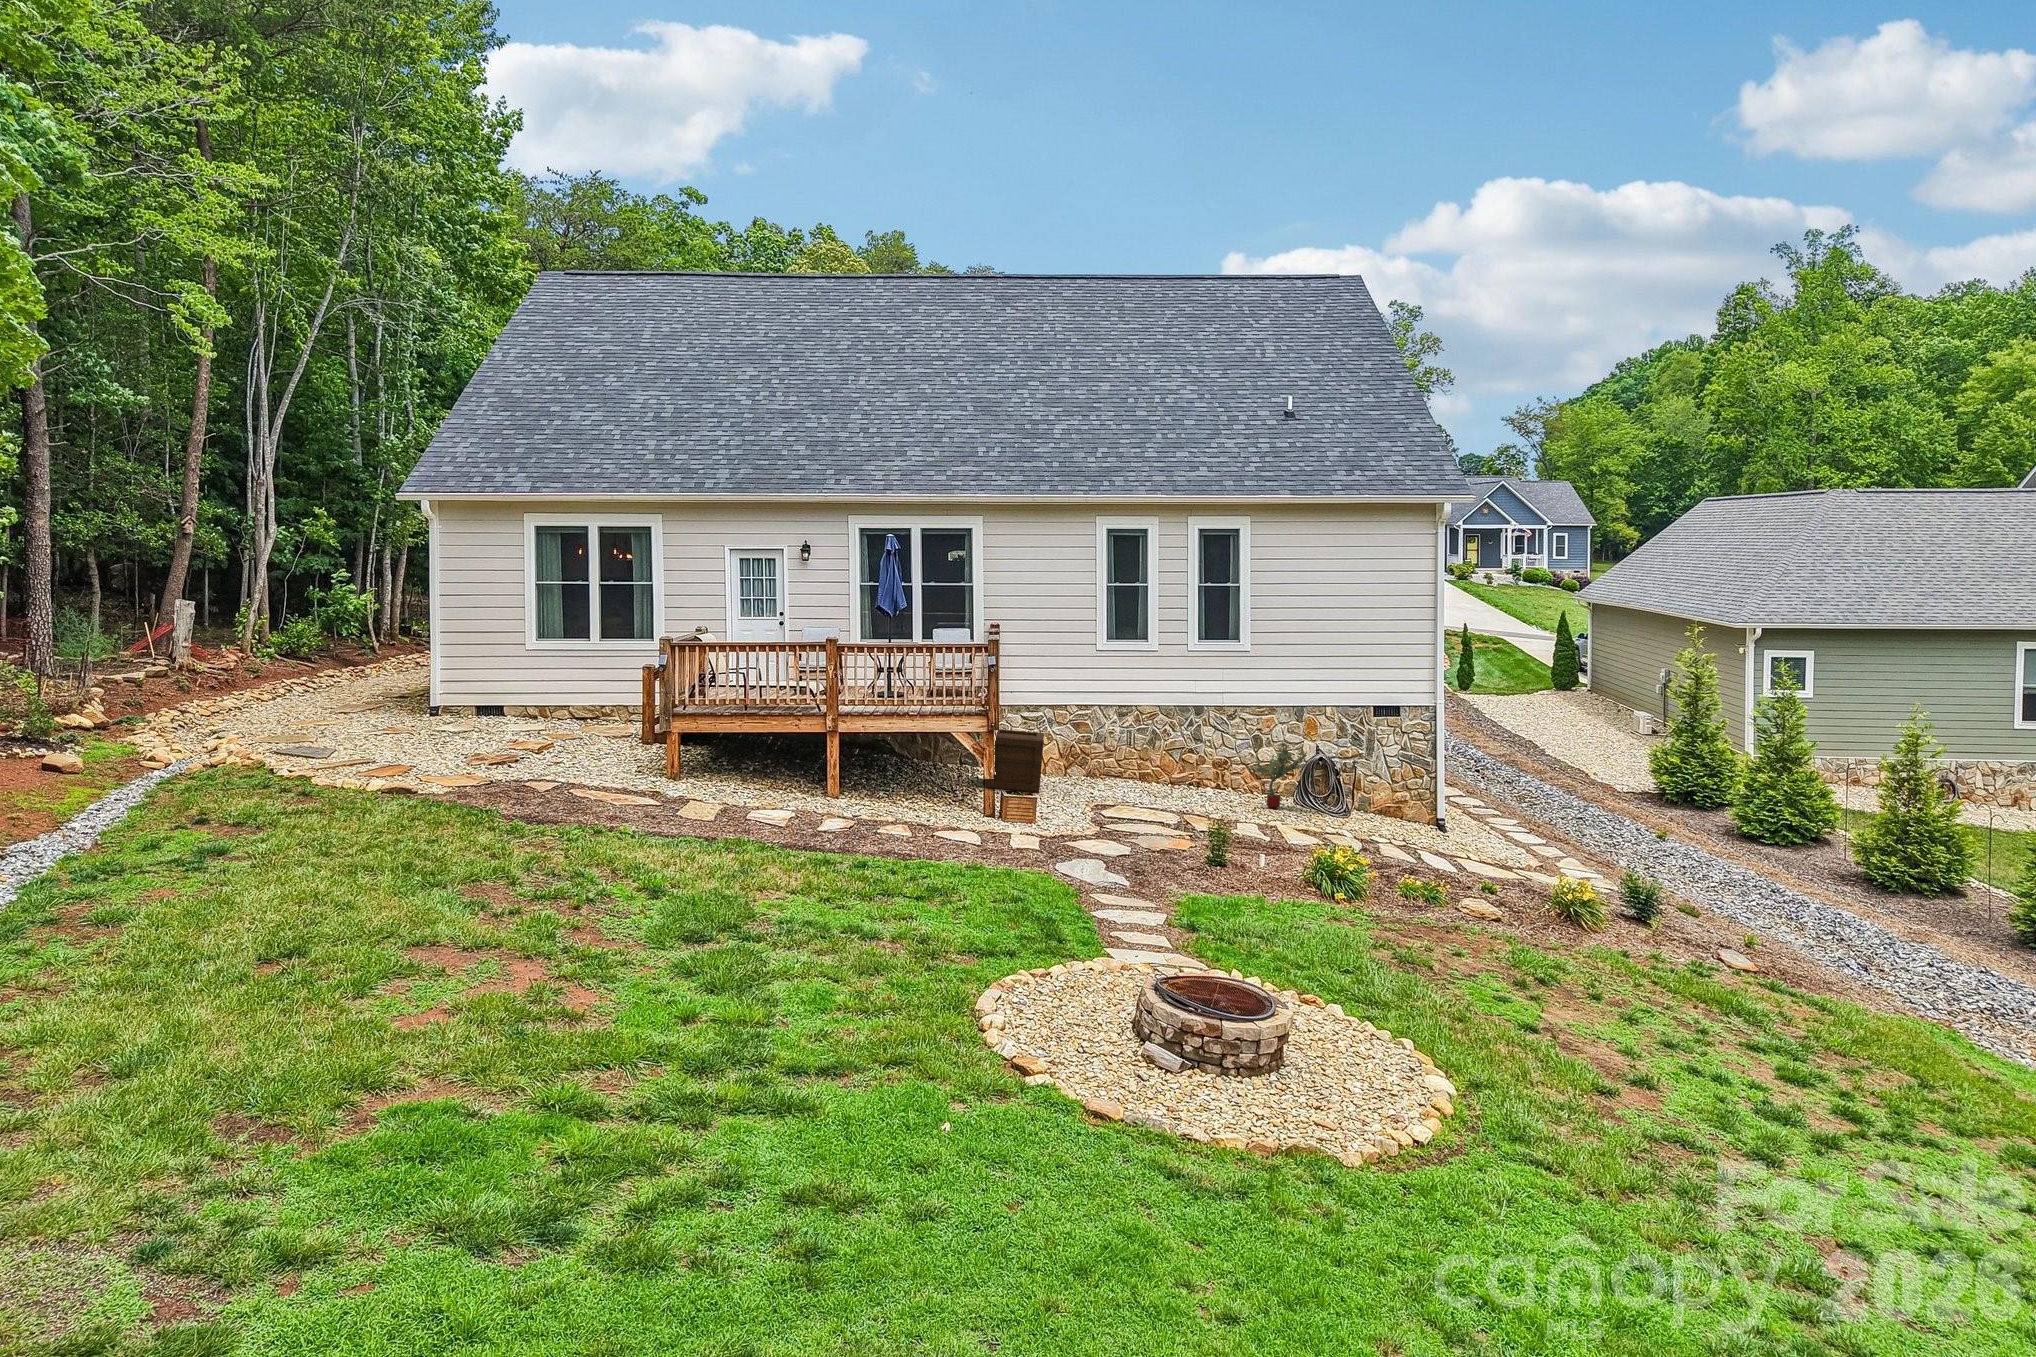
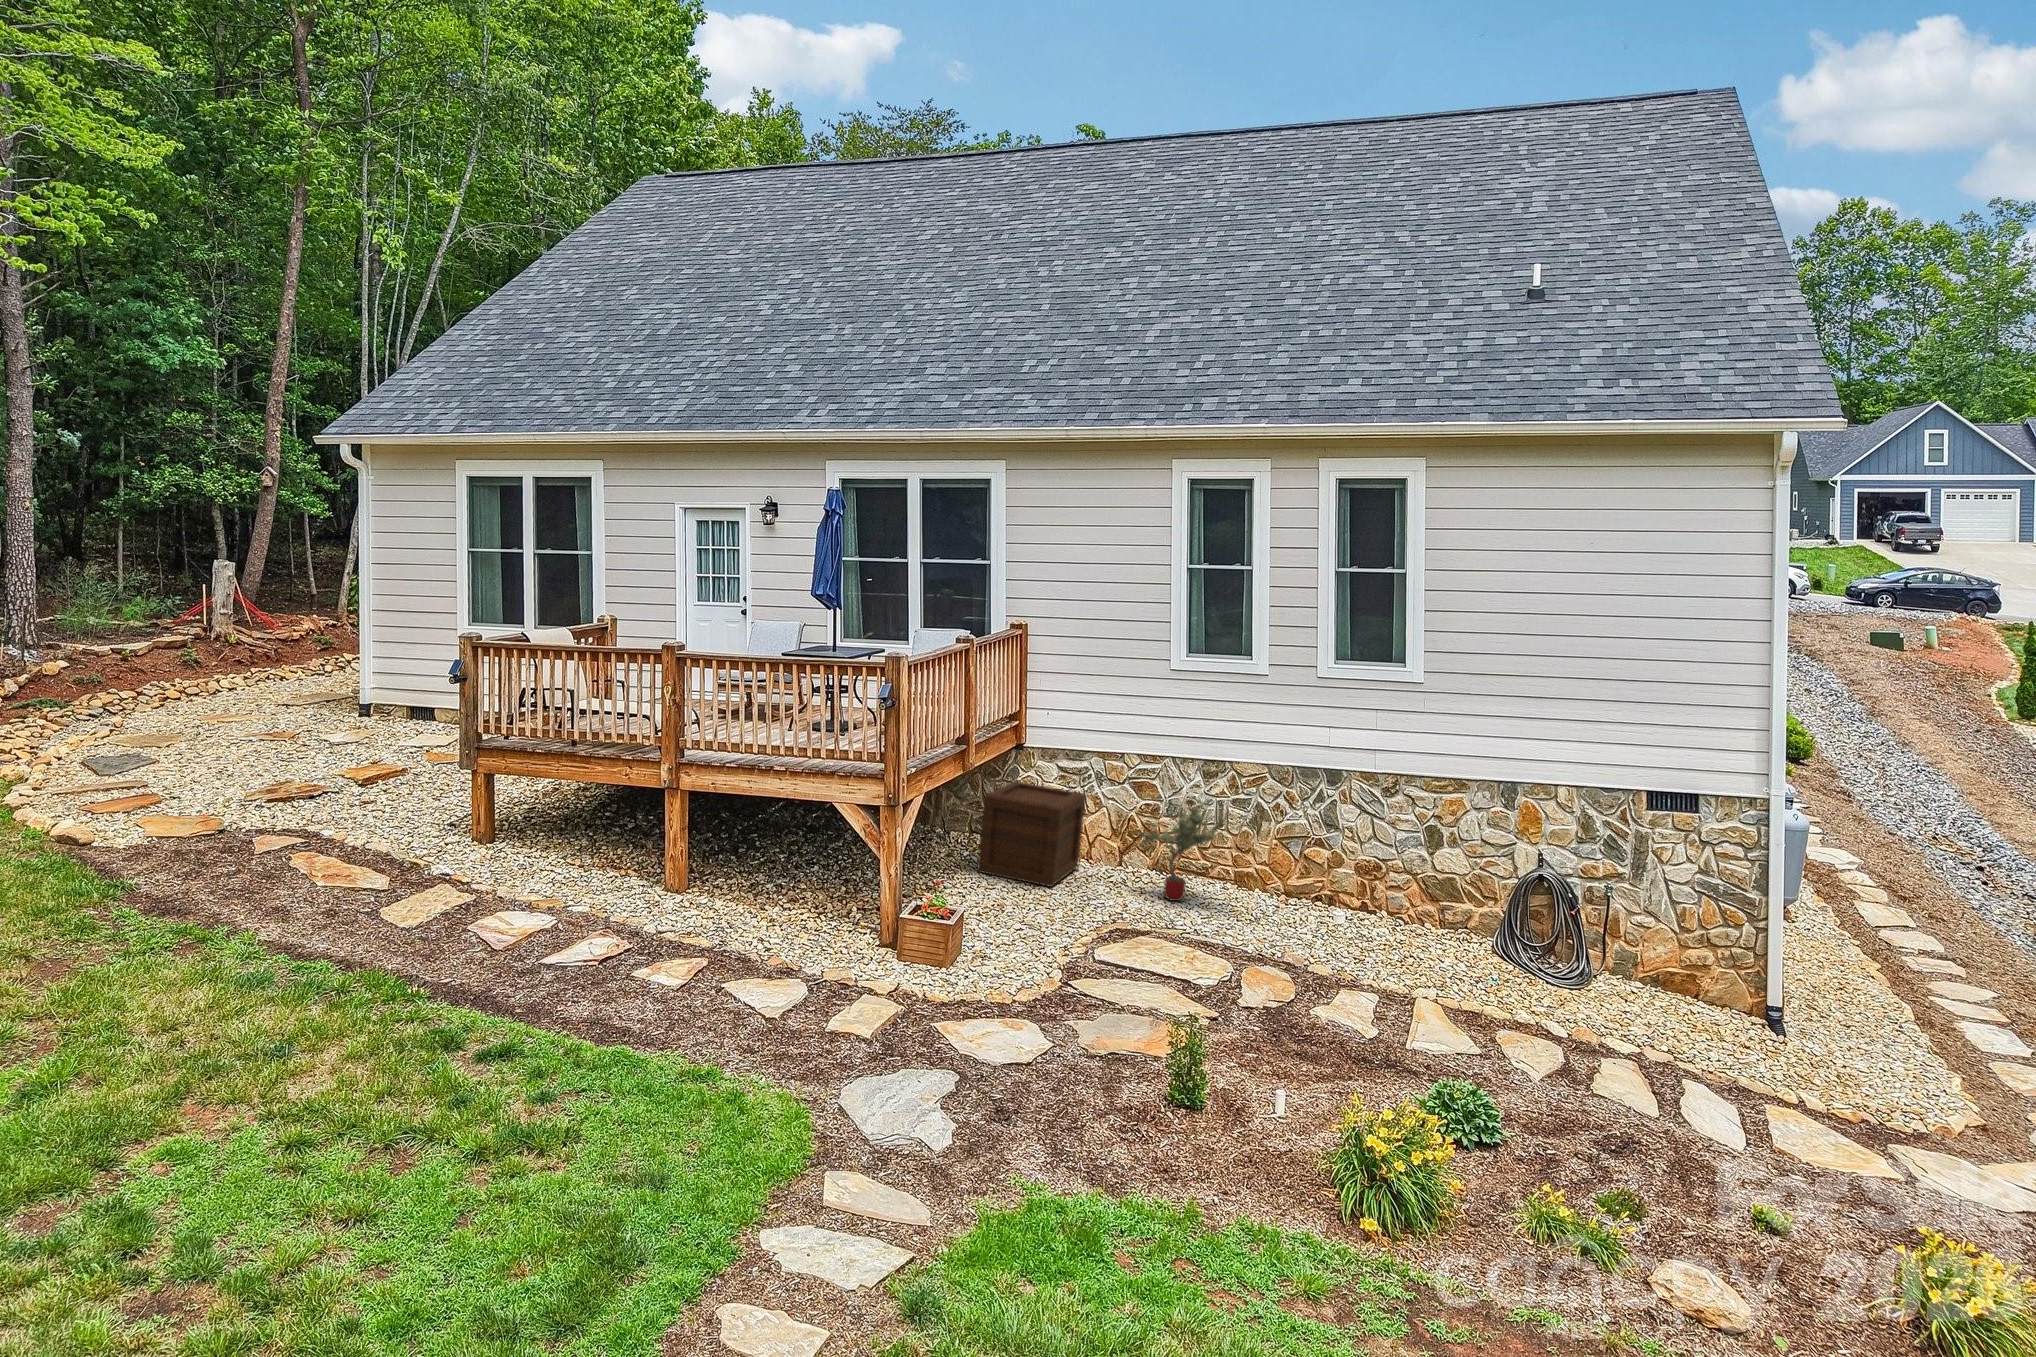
potted tree: present [1248,740,1307,809] -> present [1138,794,1226,901]

